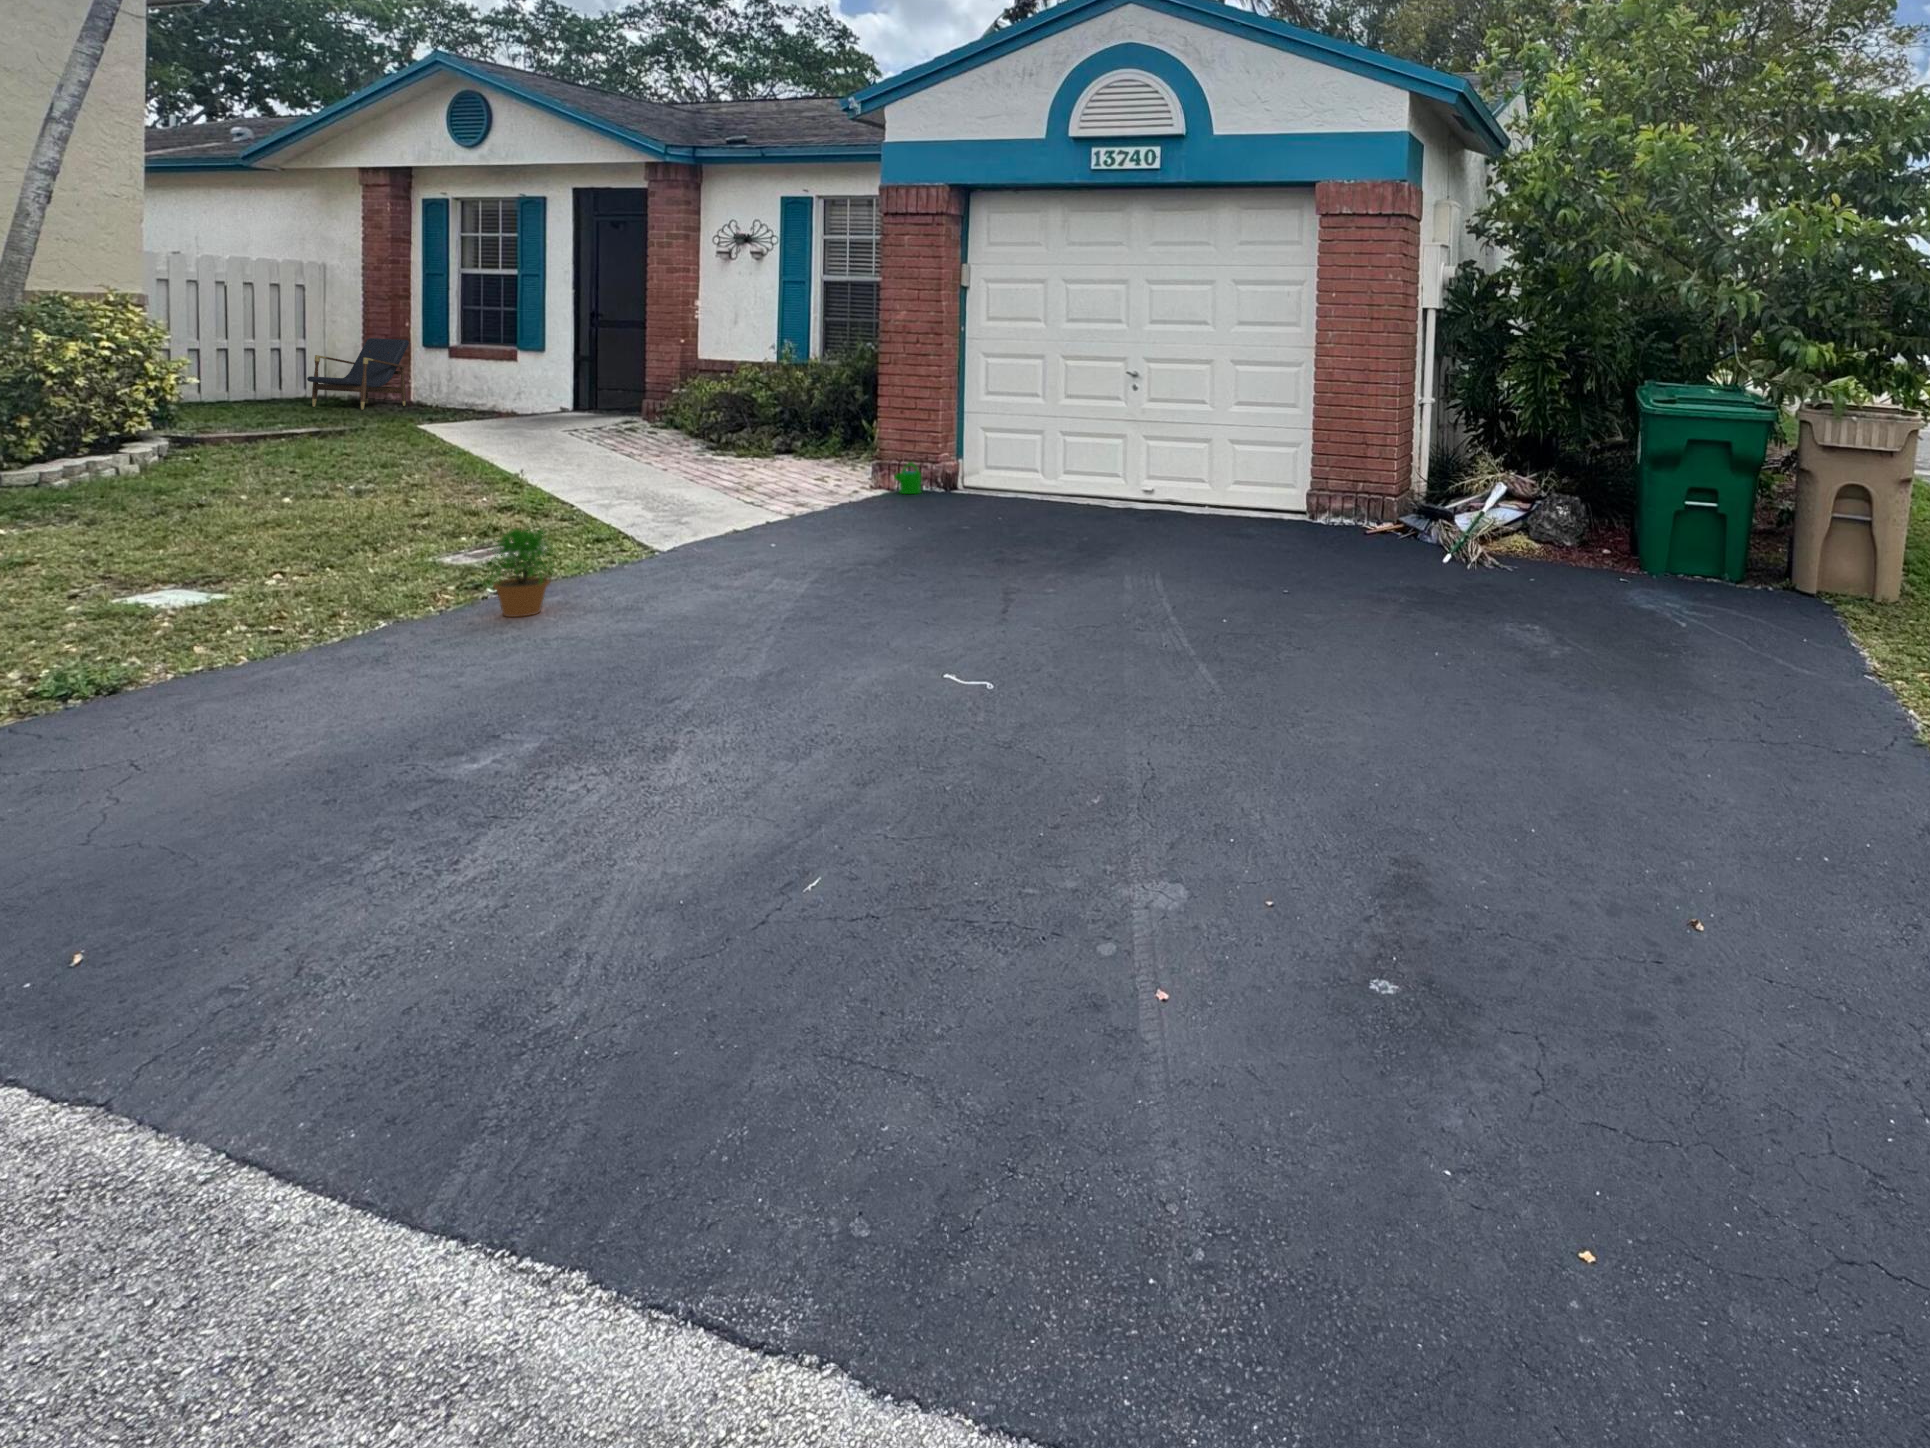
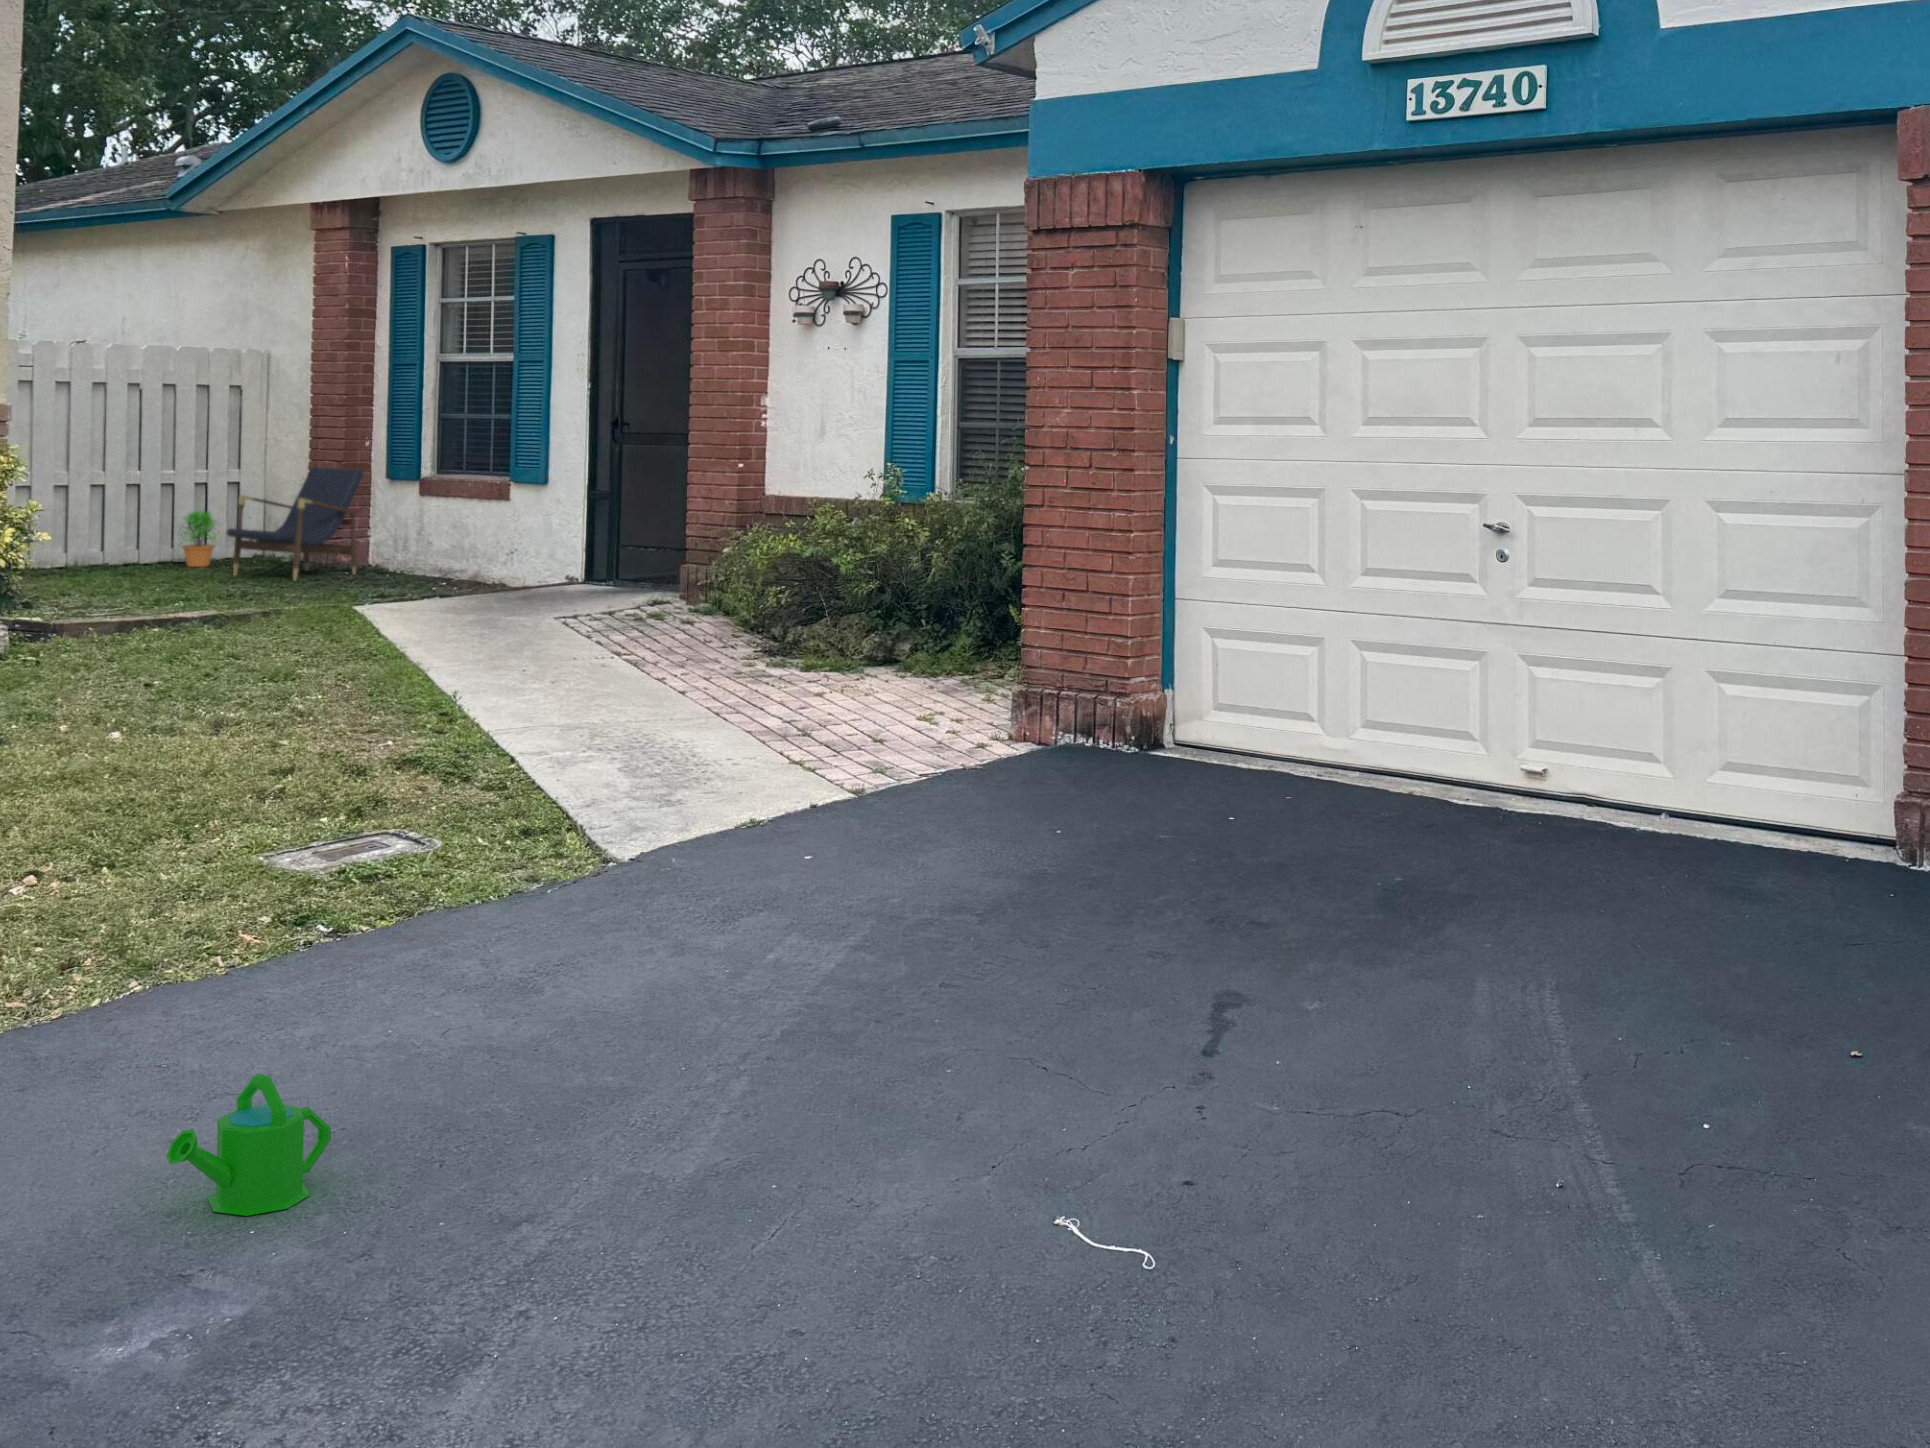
watering can: present [894,462,921,494] -> present [167,1074,331,1216]
potted plant: present [486,529,555,617] -> present [179,510,219,567]

